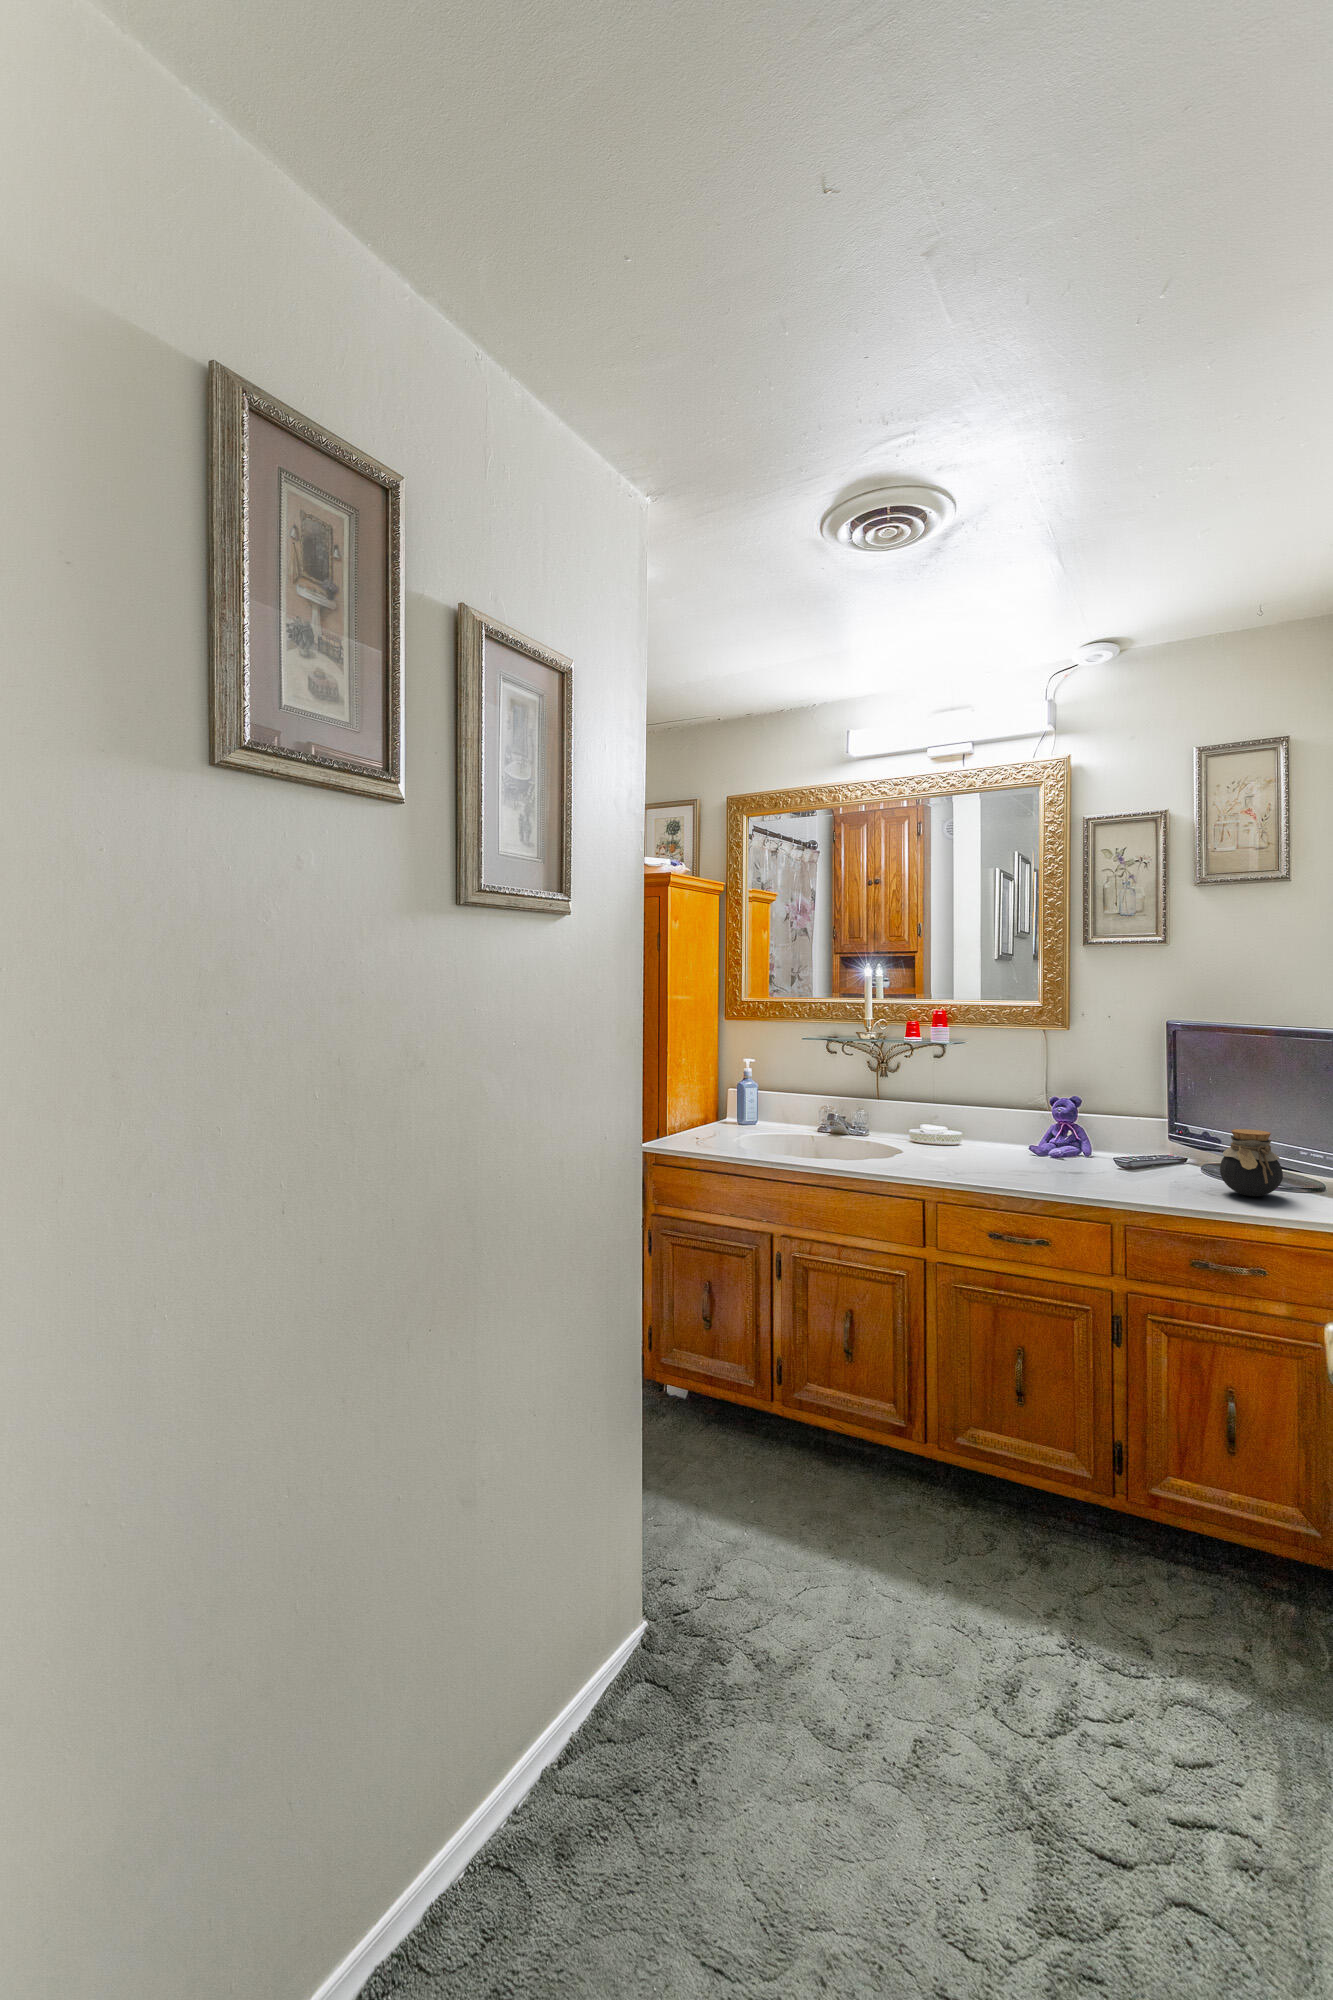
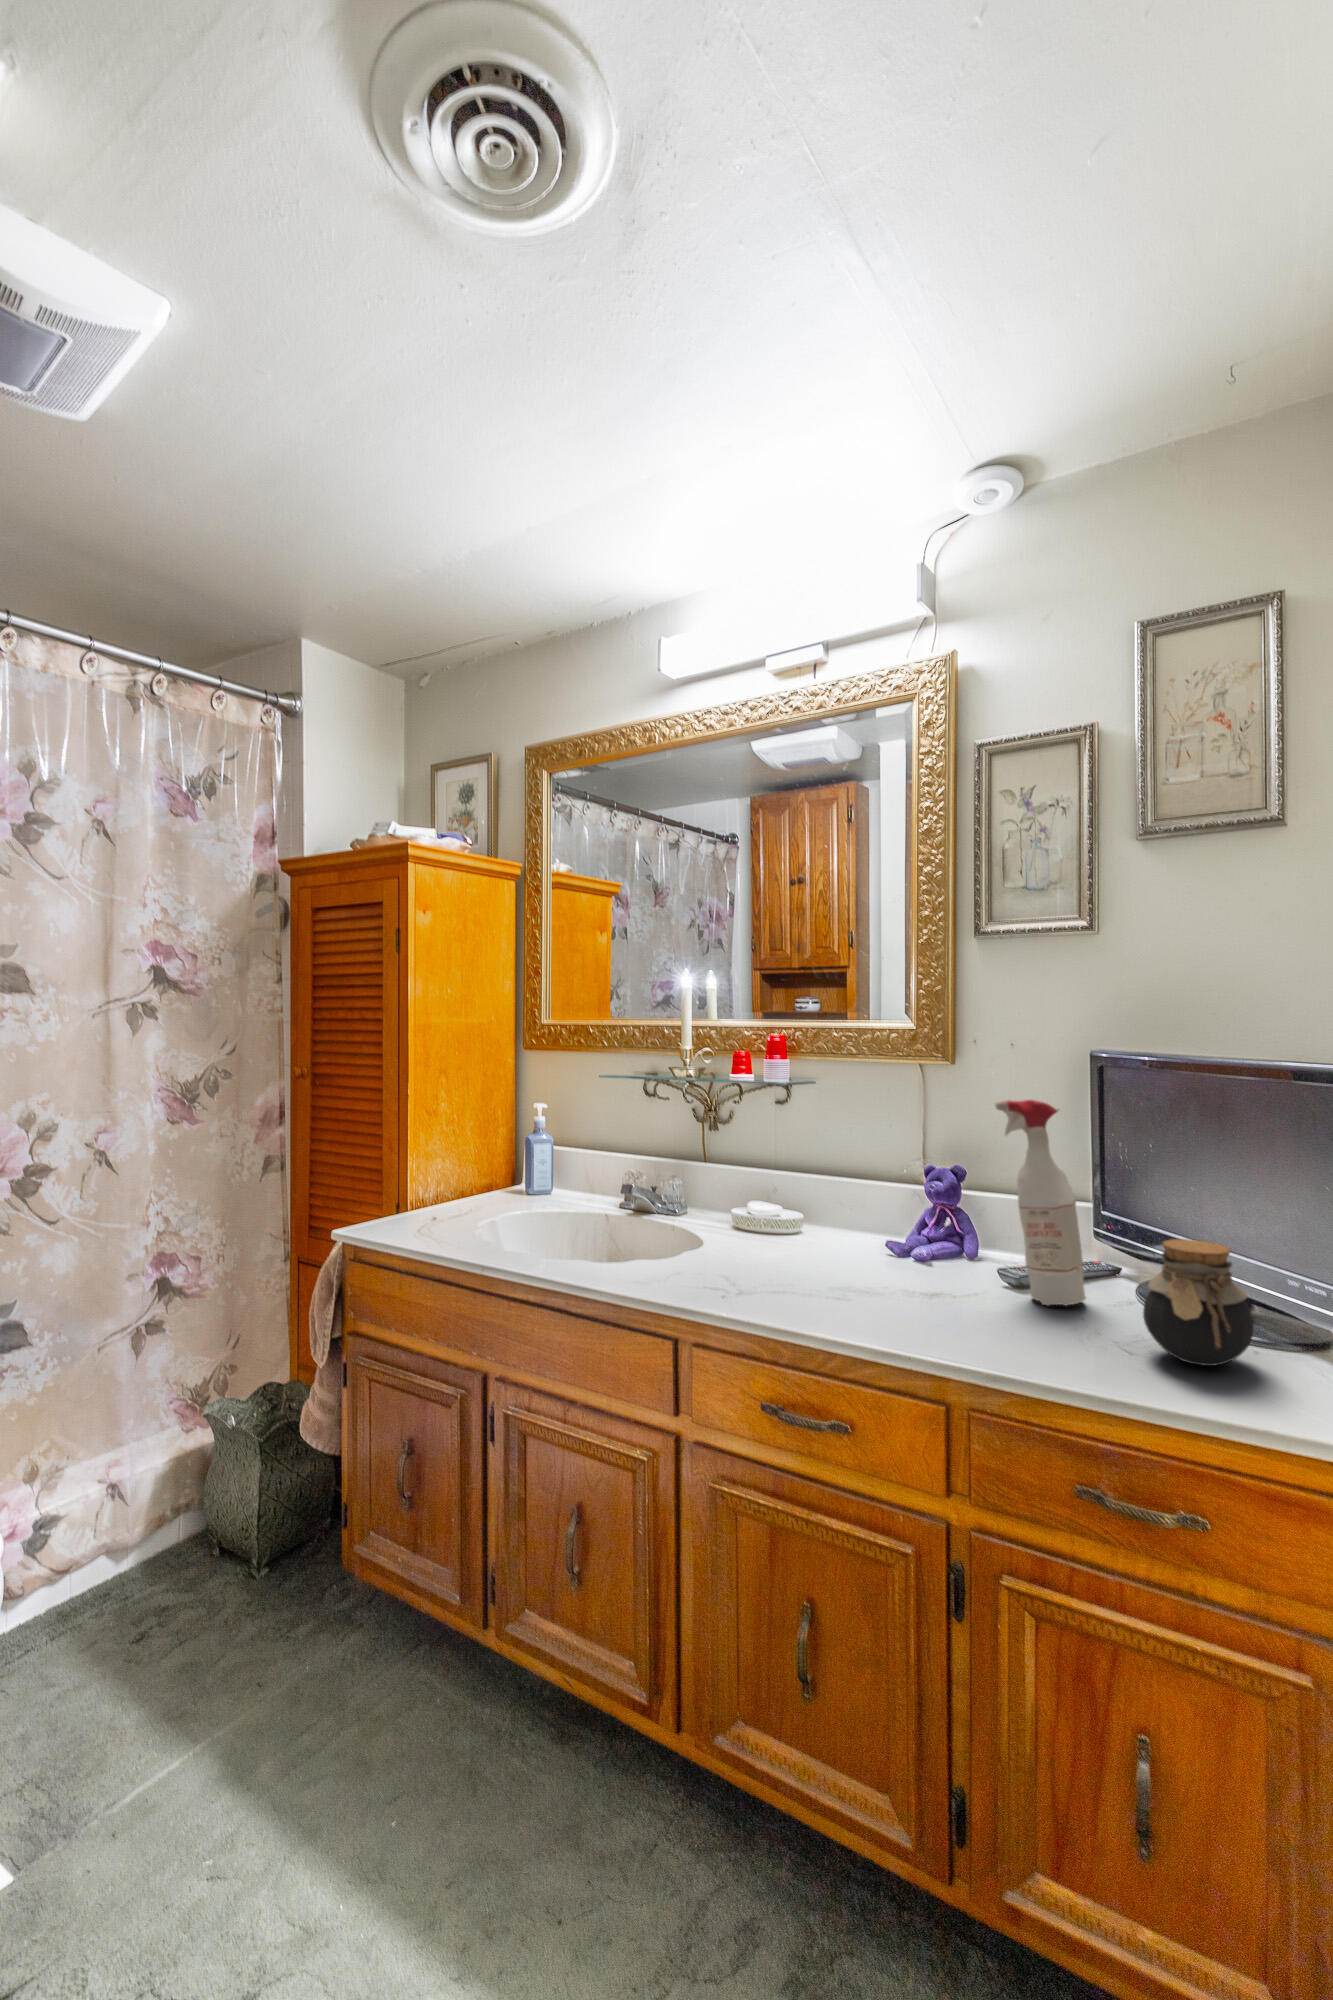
spray bottle: none [1118,1052,1175,1175] -> present [995,1100,1086,1305]

